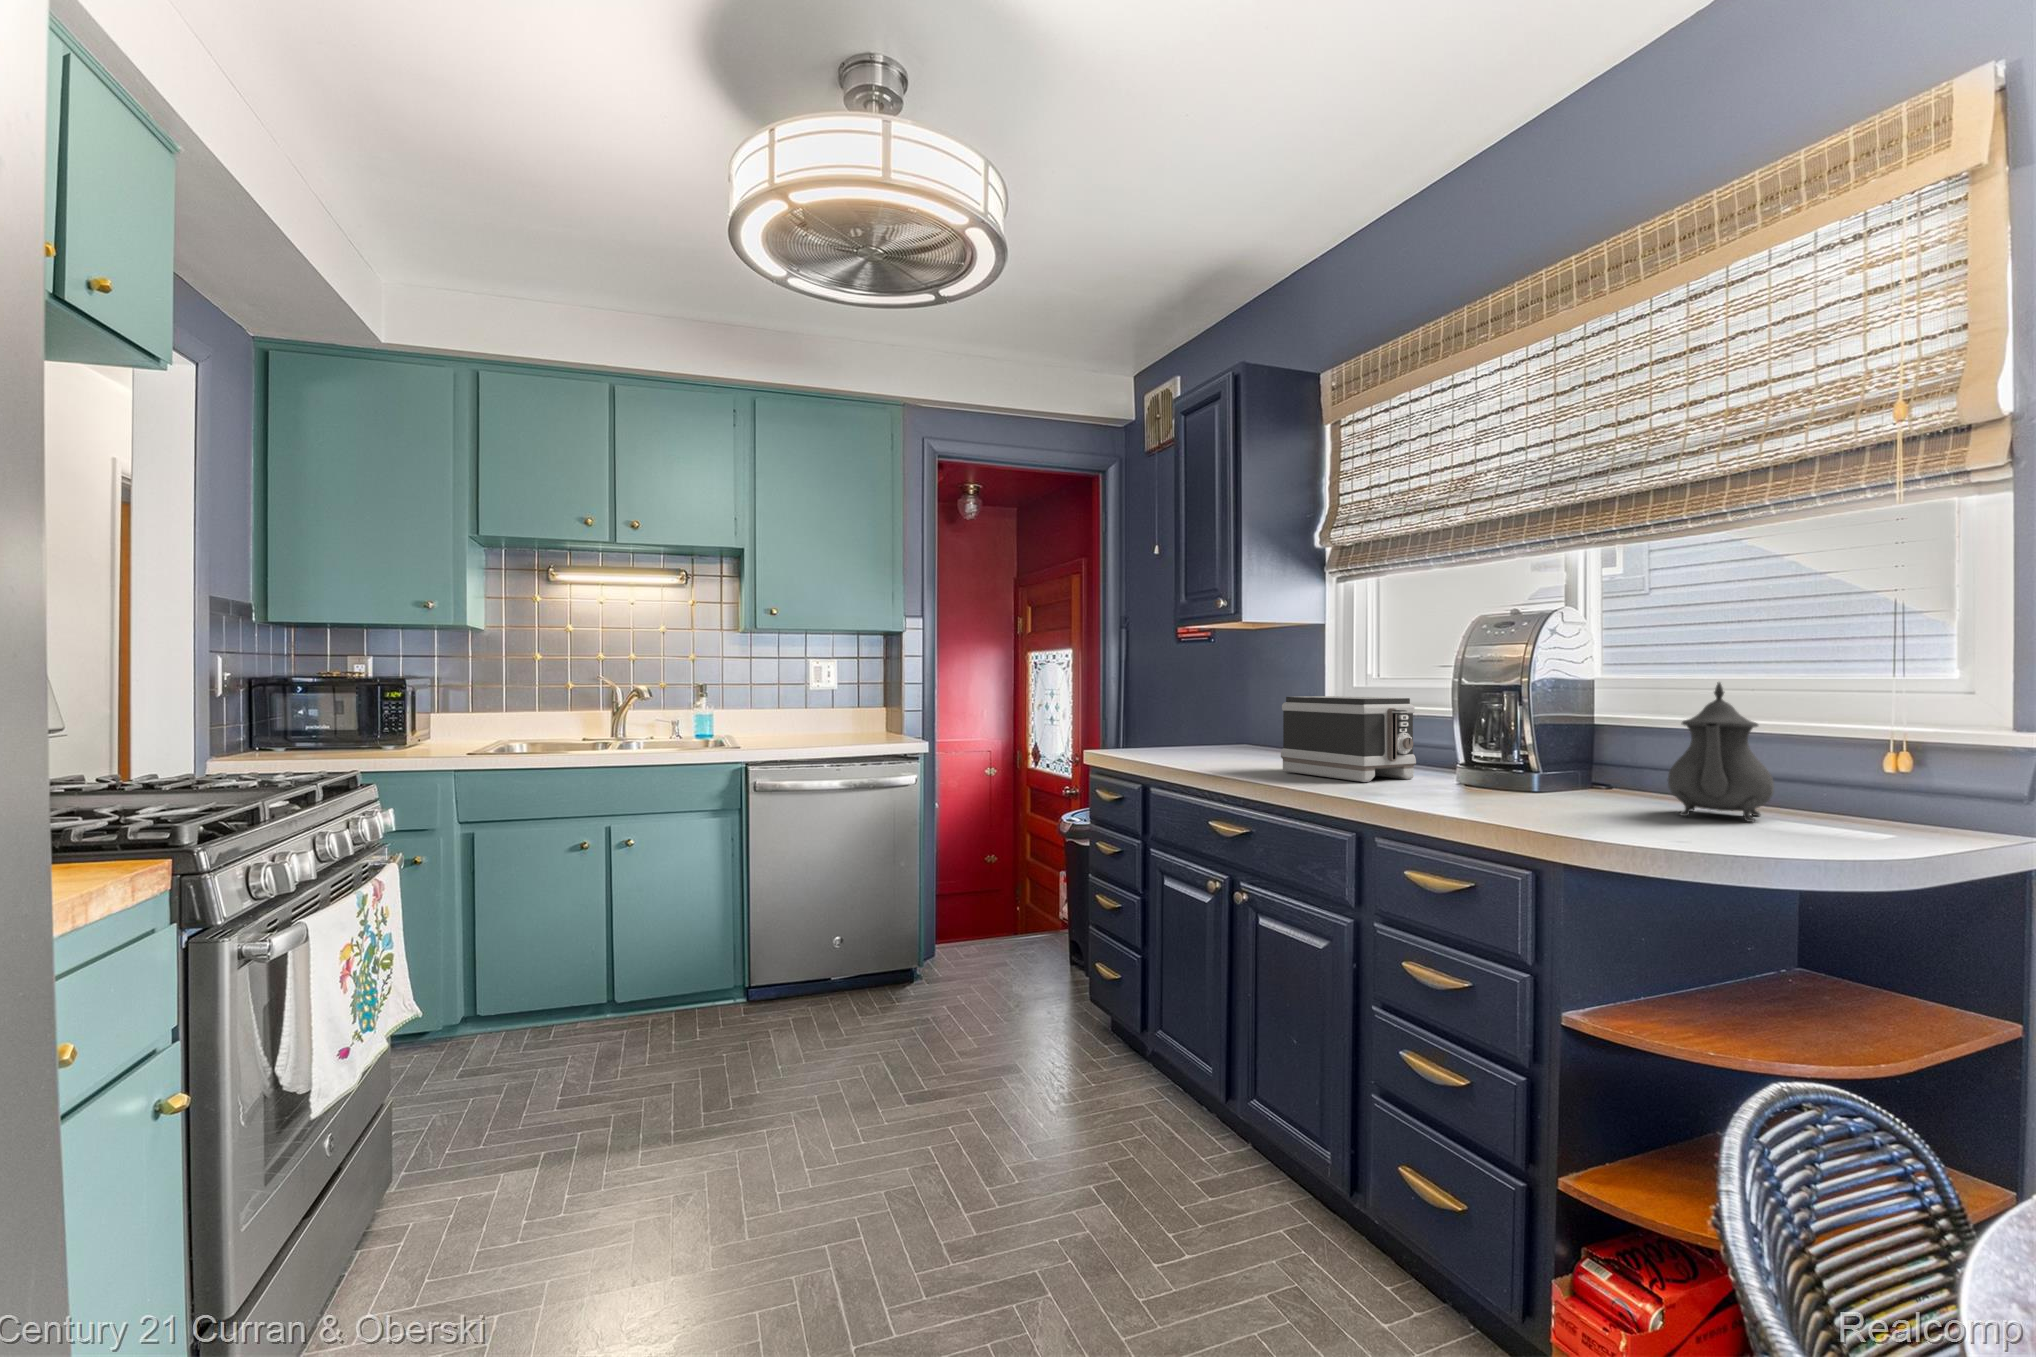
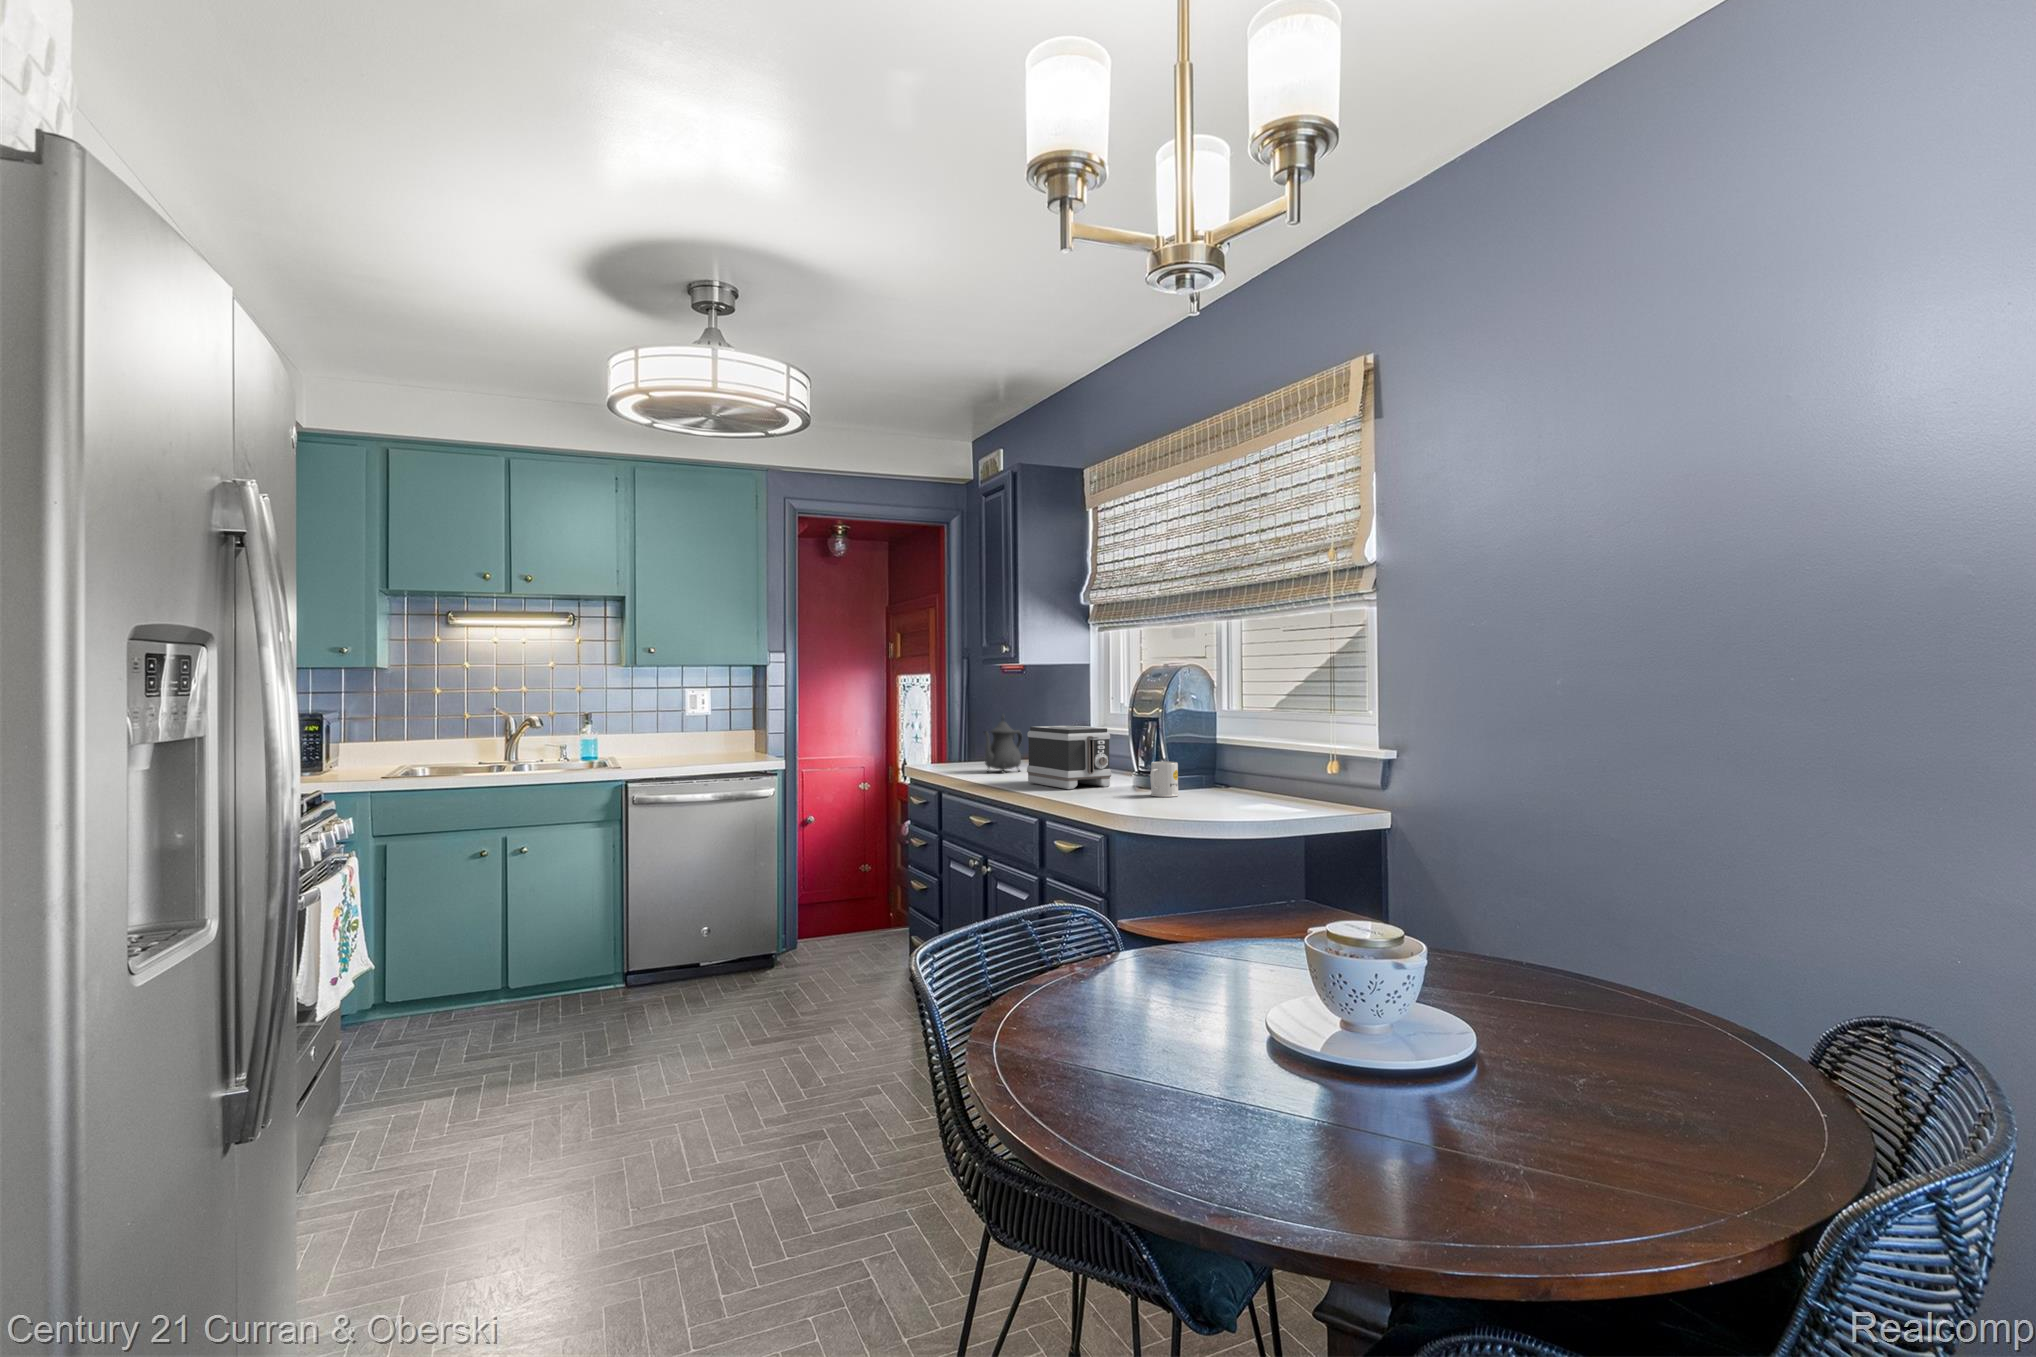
teapot: present [1668,682,1774,822] -> present [984,715,1022,773]
mug: none [1514,744,1562,797] -> present [1150,762,1179,797]

